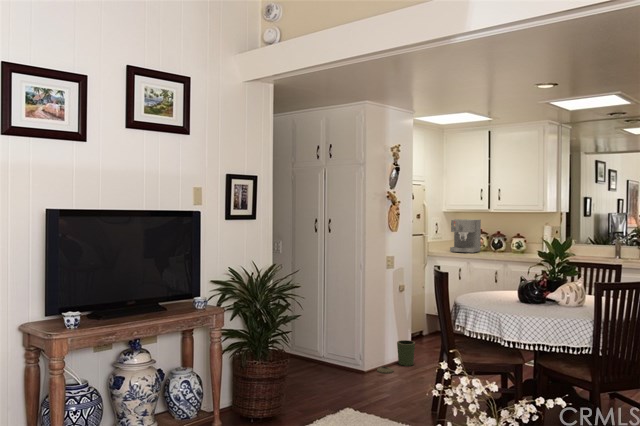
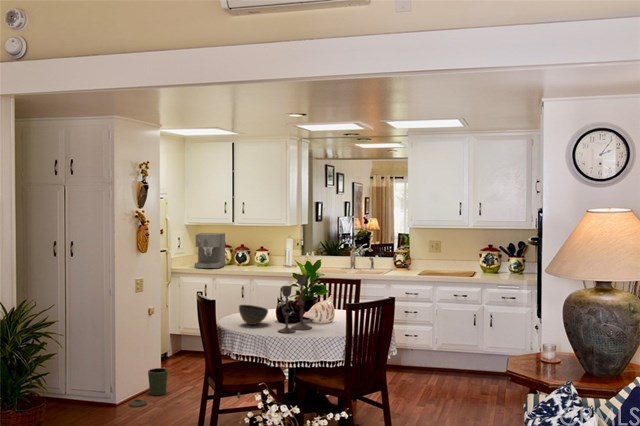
candlestick: none [516,252,556,312] -> present [278,275,312,333]
bowl: none [477,281,508,302] -> present [239,305,268,325]

